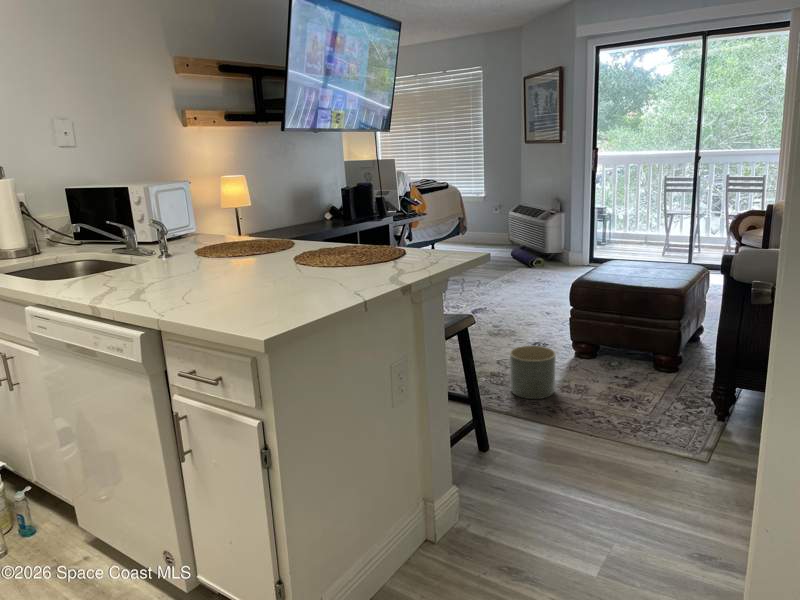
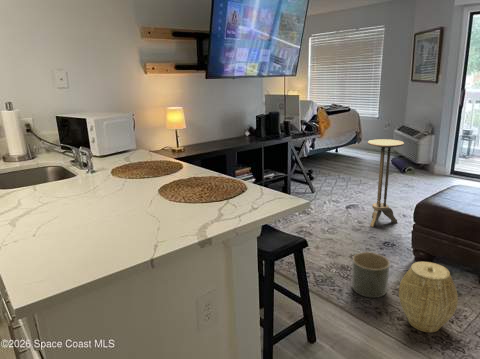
side table: none [497,212,542,329] -> present [368,139,404,227]
woven basket: none [574,338,641,420] -> present [399,262,458,332]

